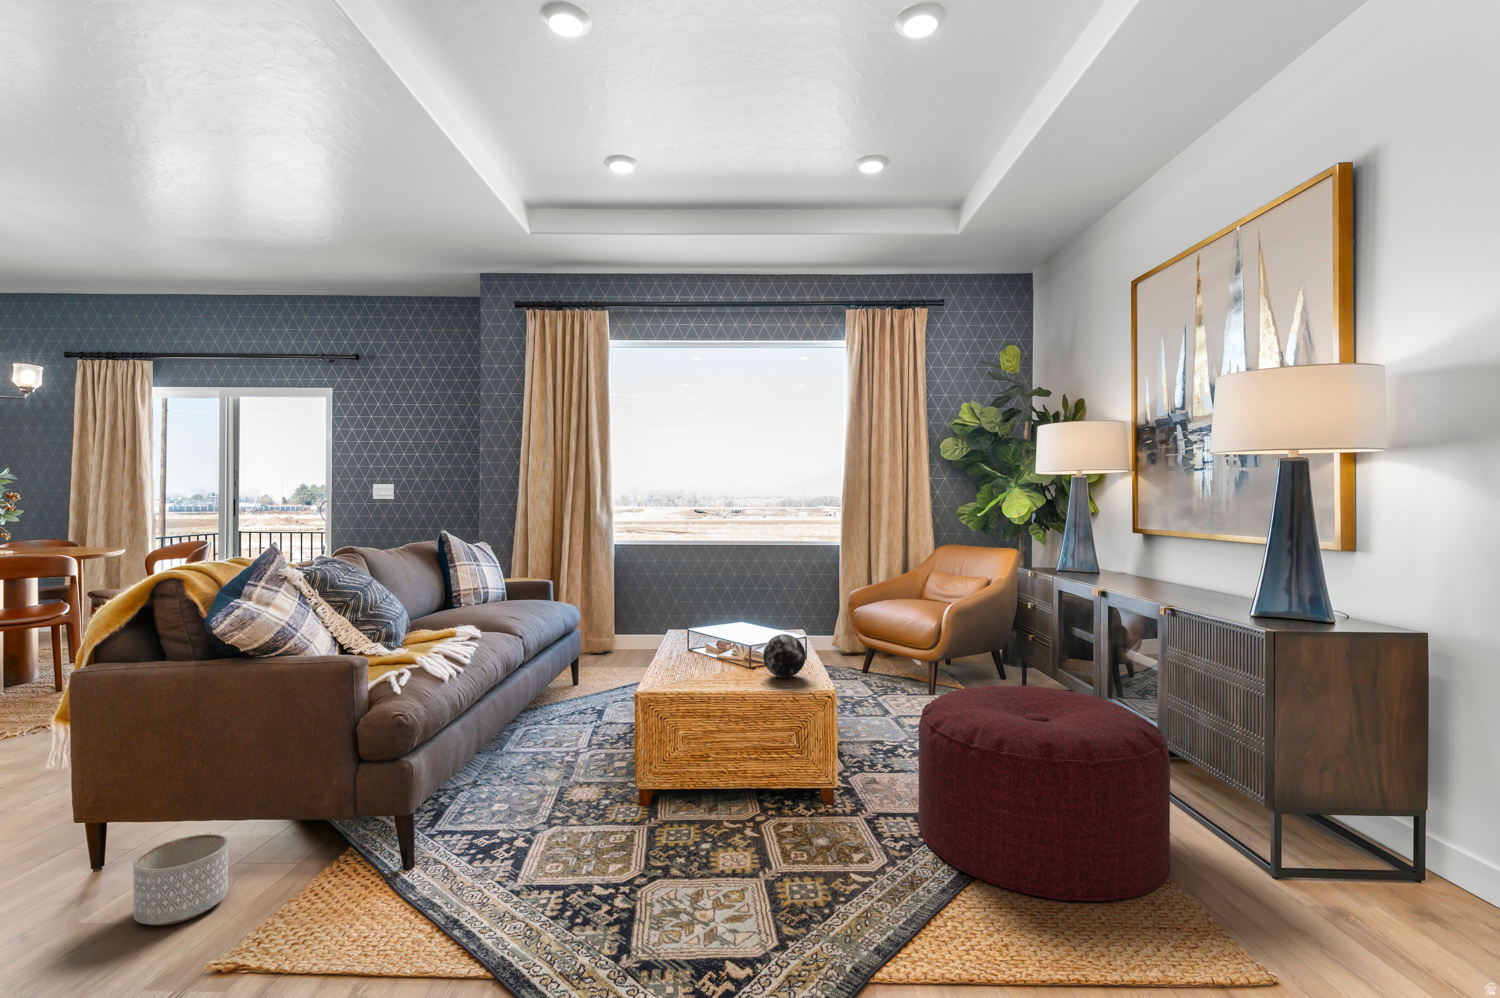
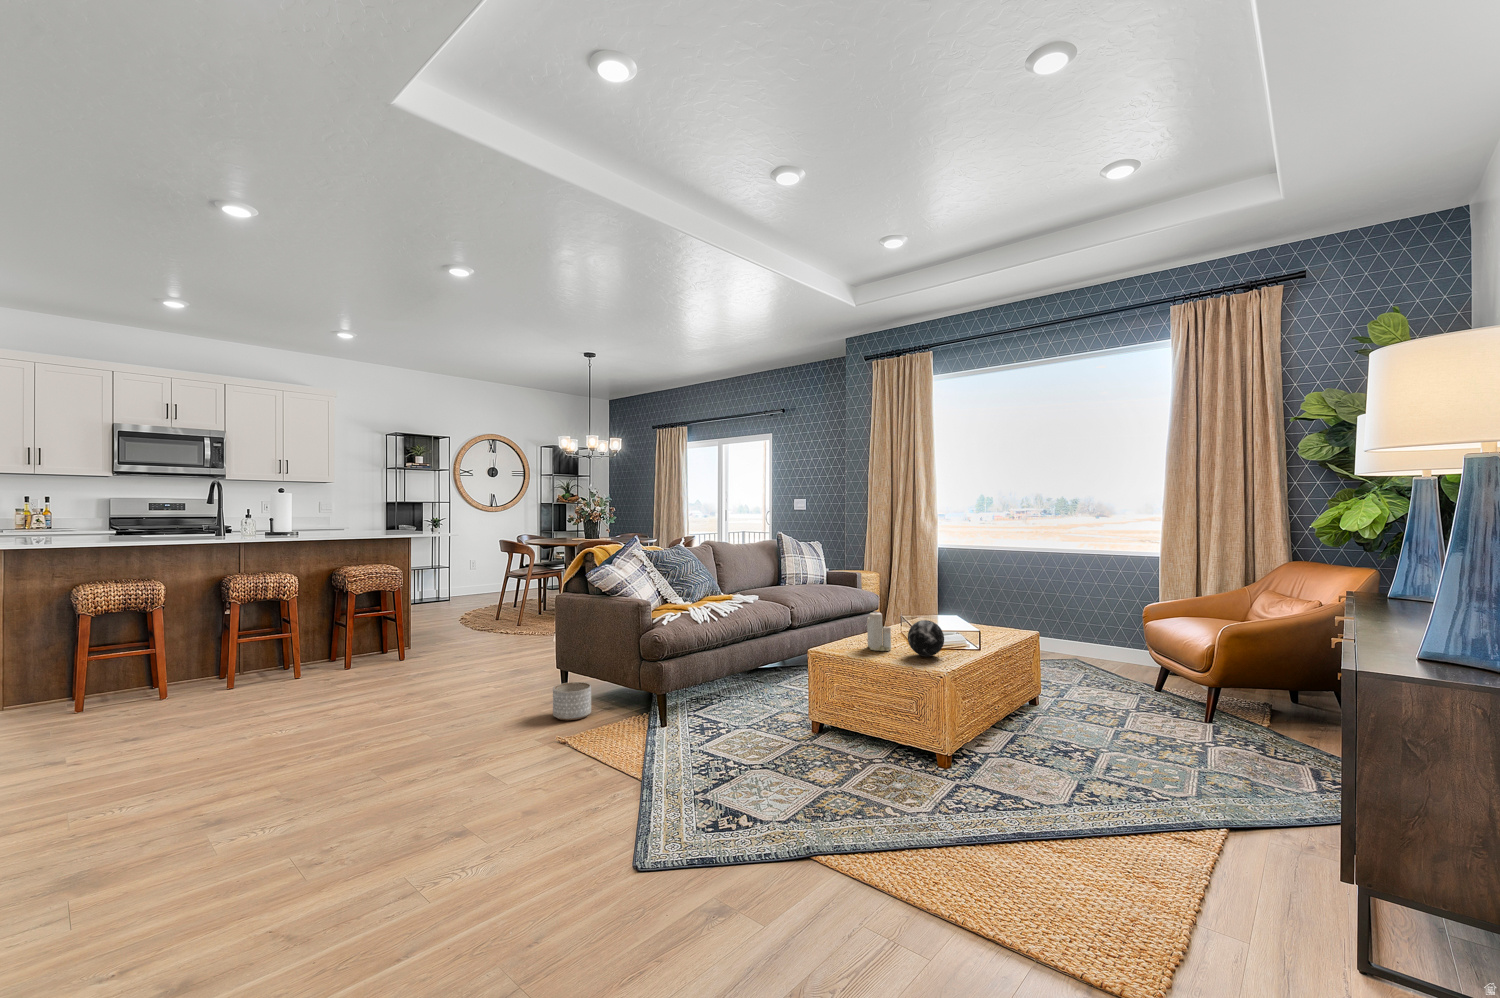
candle: none [703,628,737,680] -> present [867,613,891,651]
ottoman: present [918,685,1170,901] -> none [978,689,1247,915]

